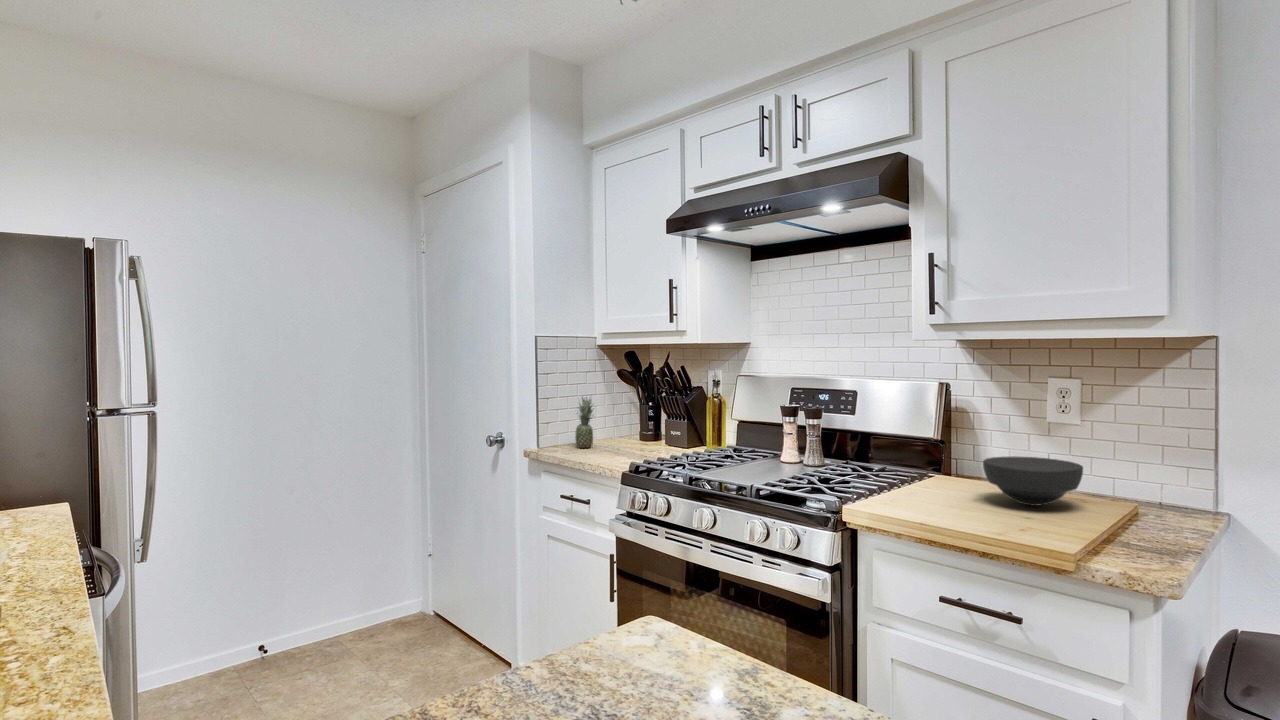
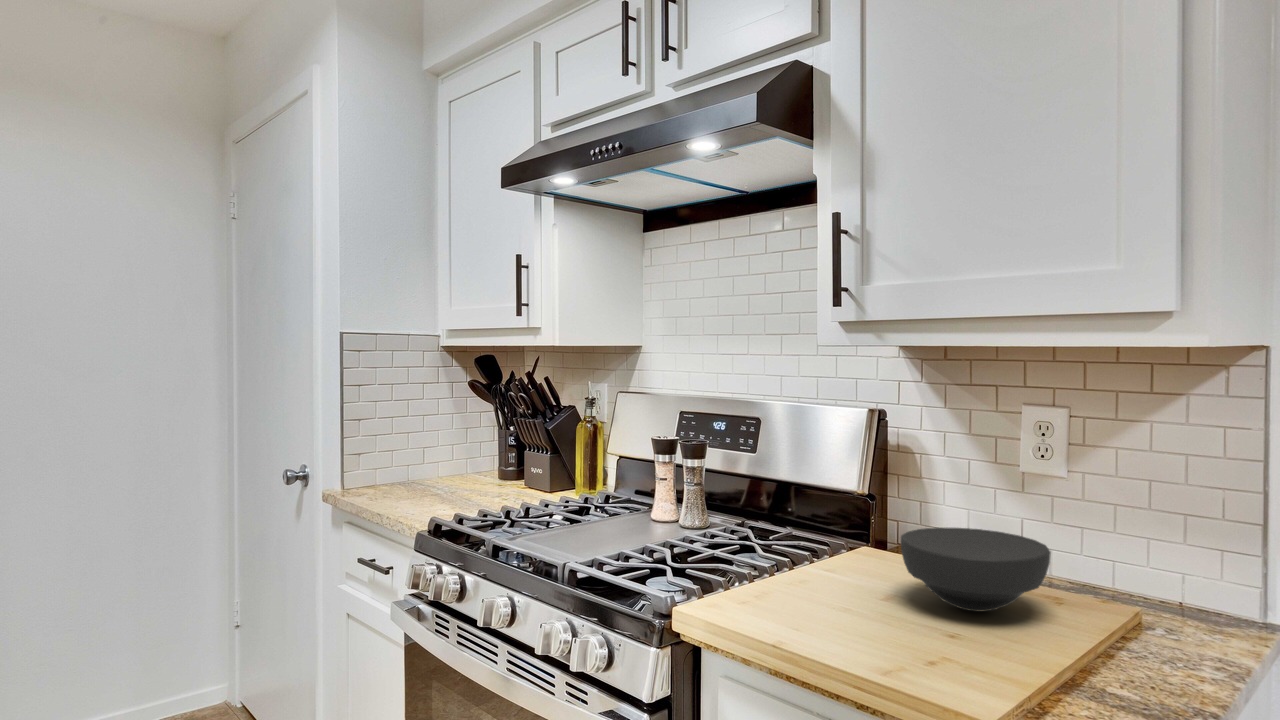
fruit: present [575,397,593,448] -> none [392,415,423,490]

